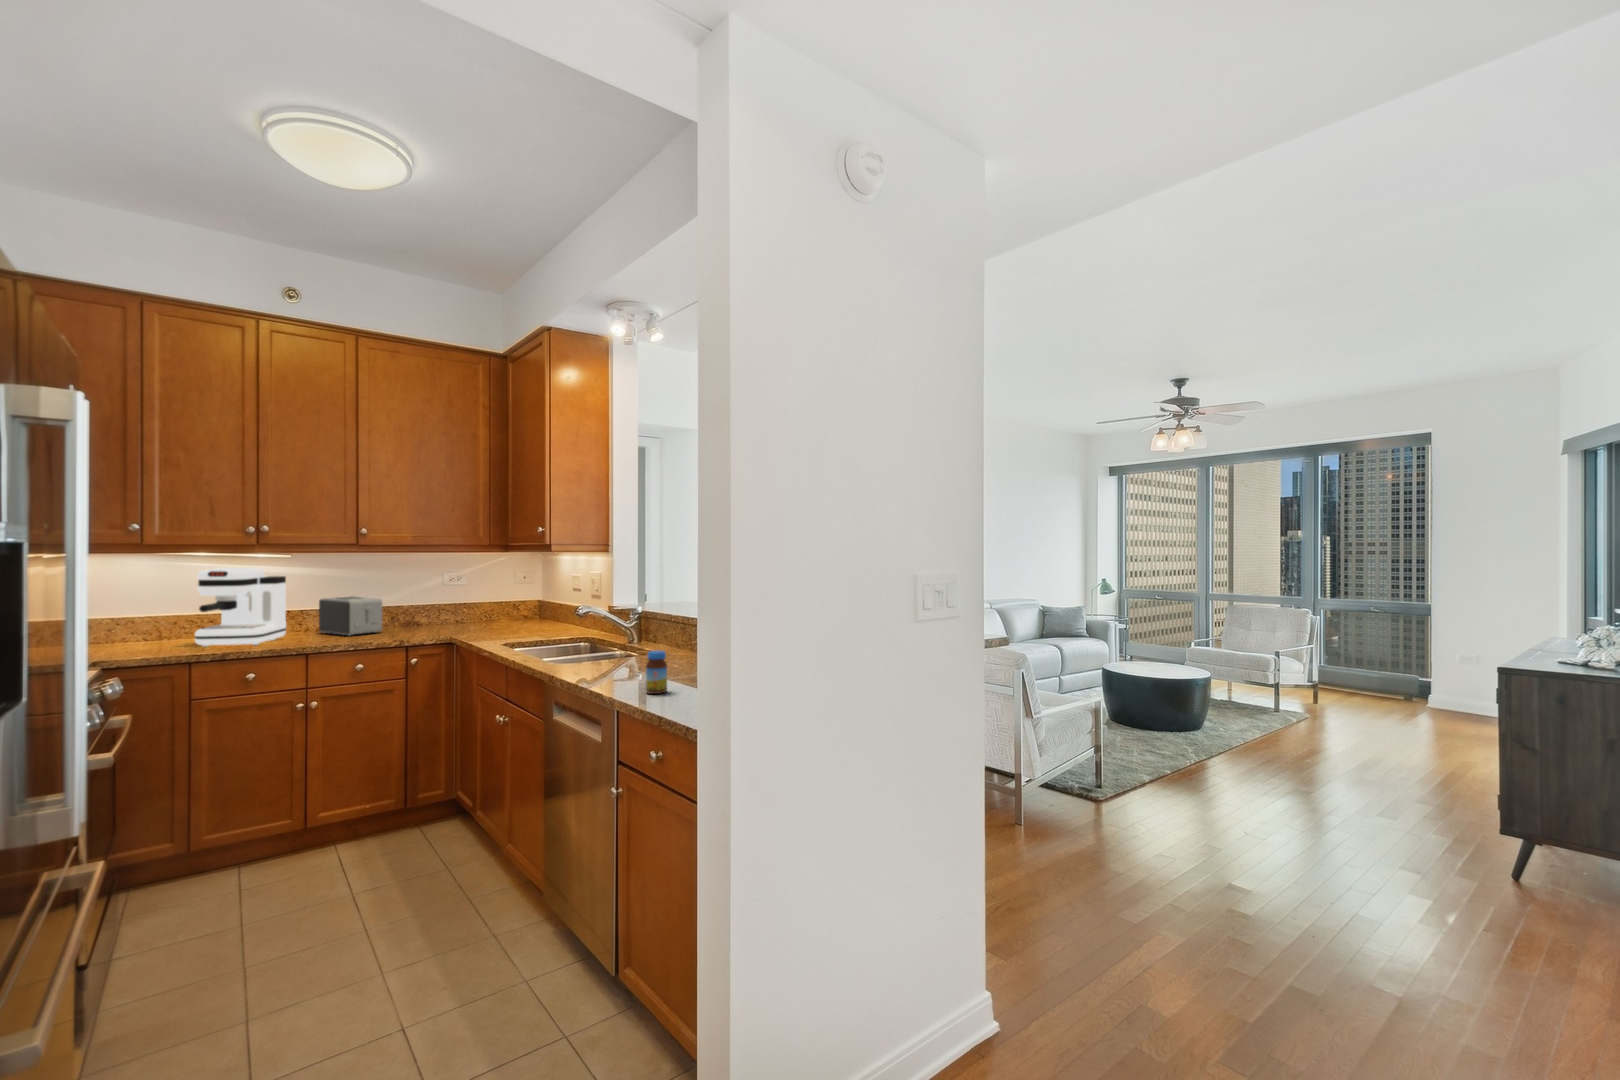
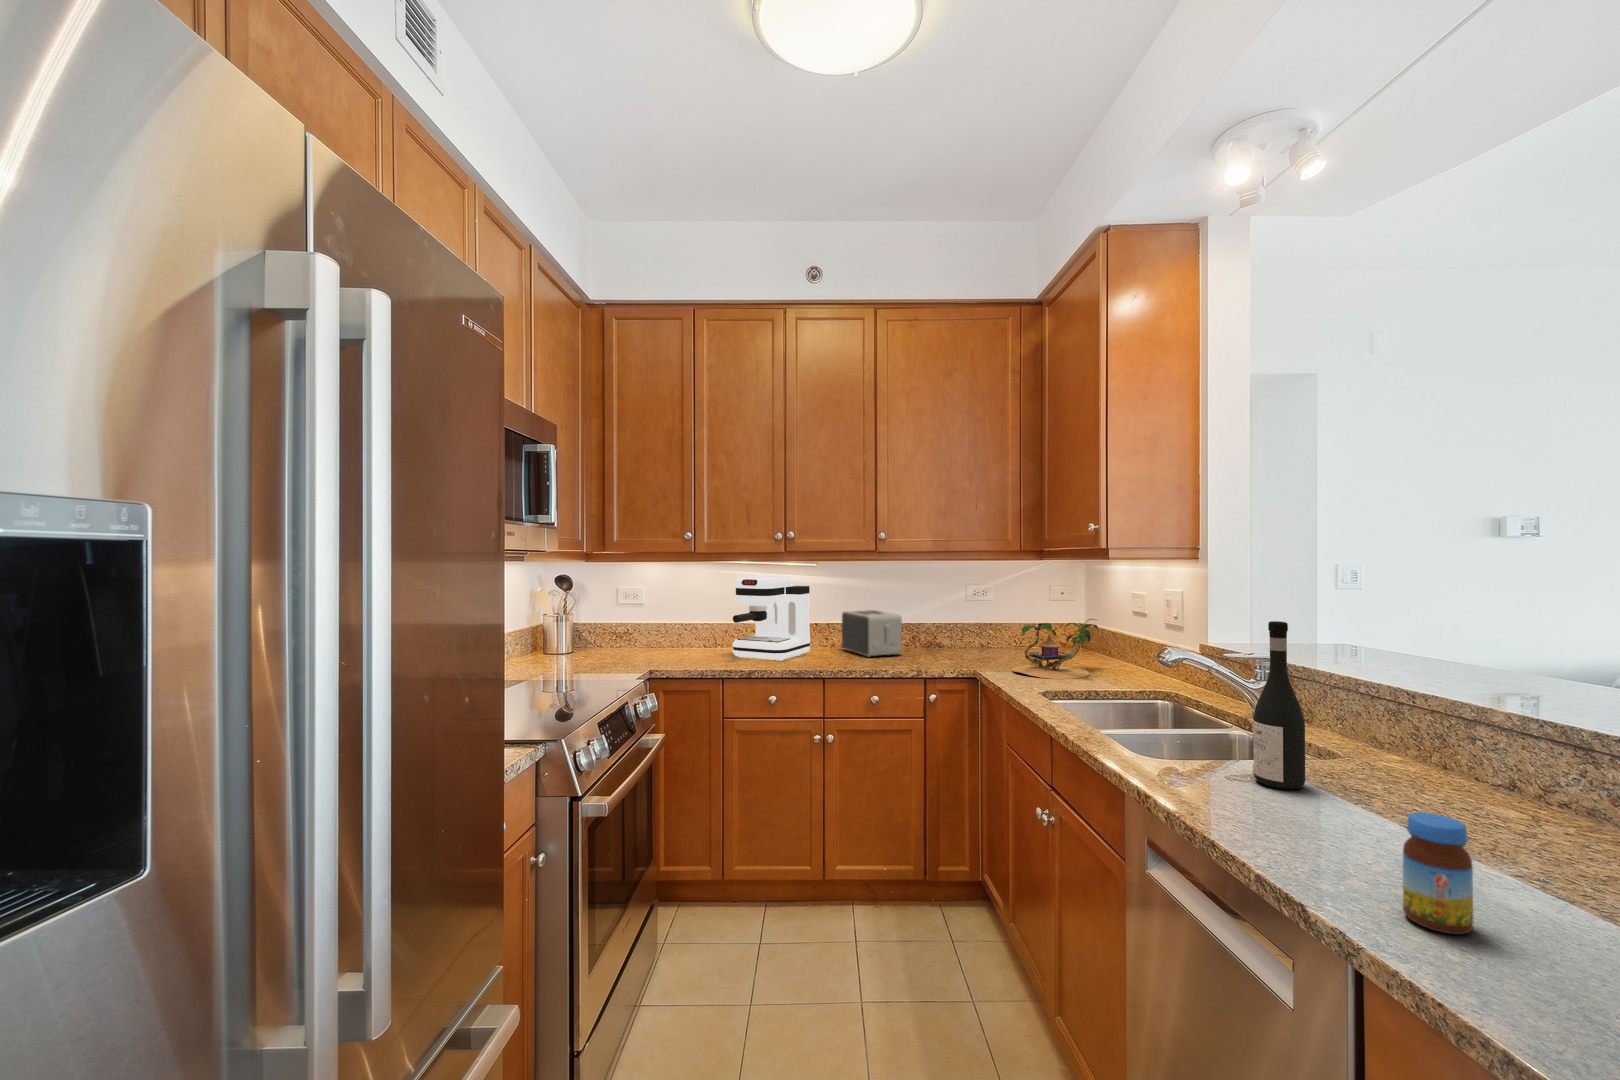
wine bottle: none [614,582,637,667] -> present [1253,621,1305,789]
plant: none [480,593,547,636] -> present [1012,619,1098,679]

